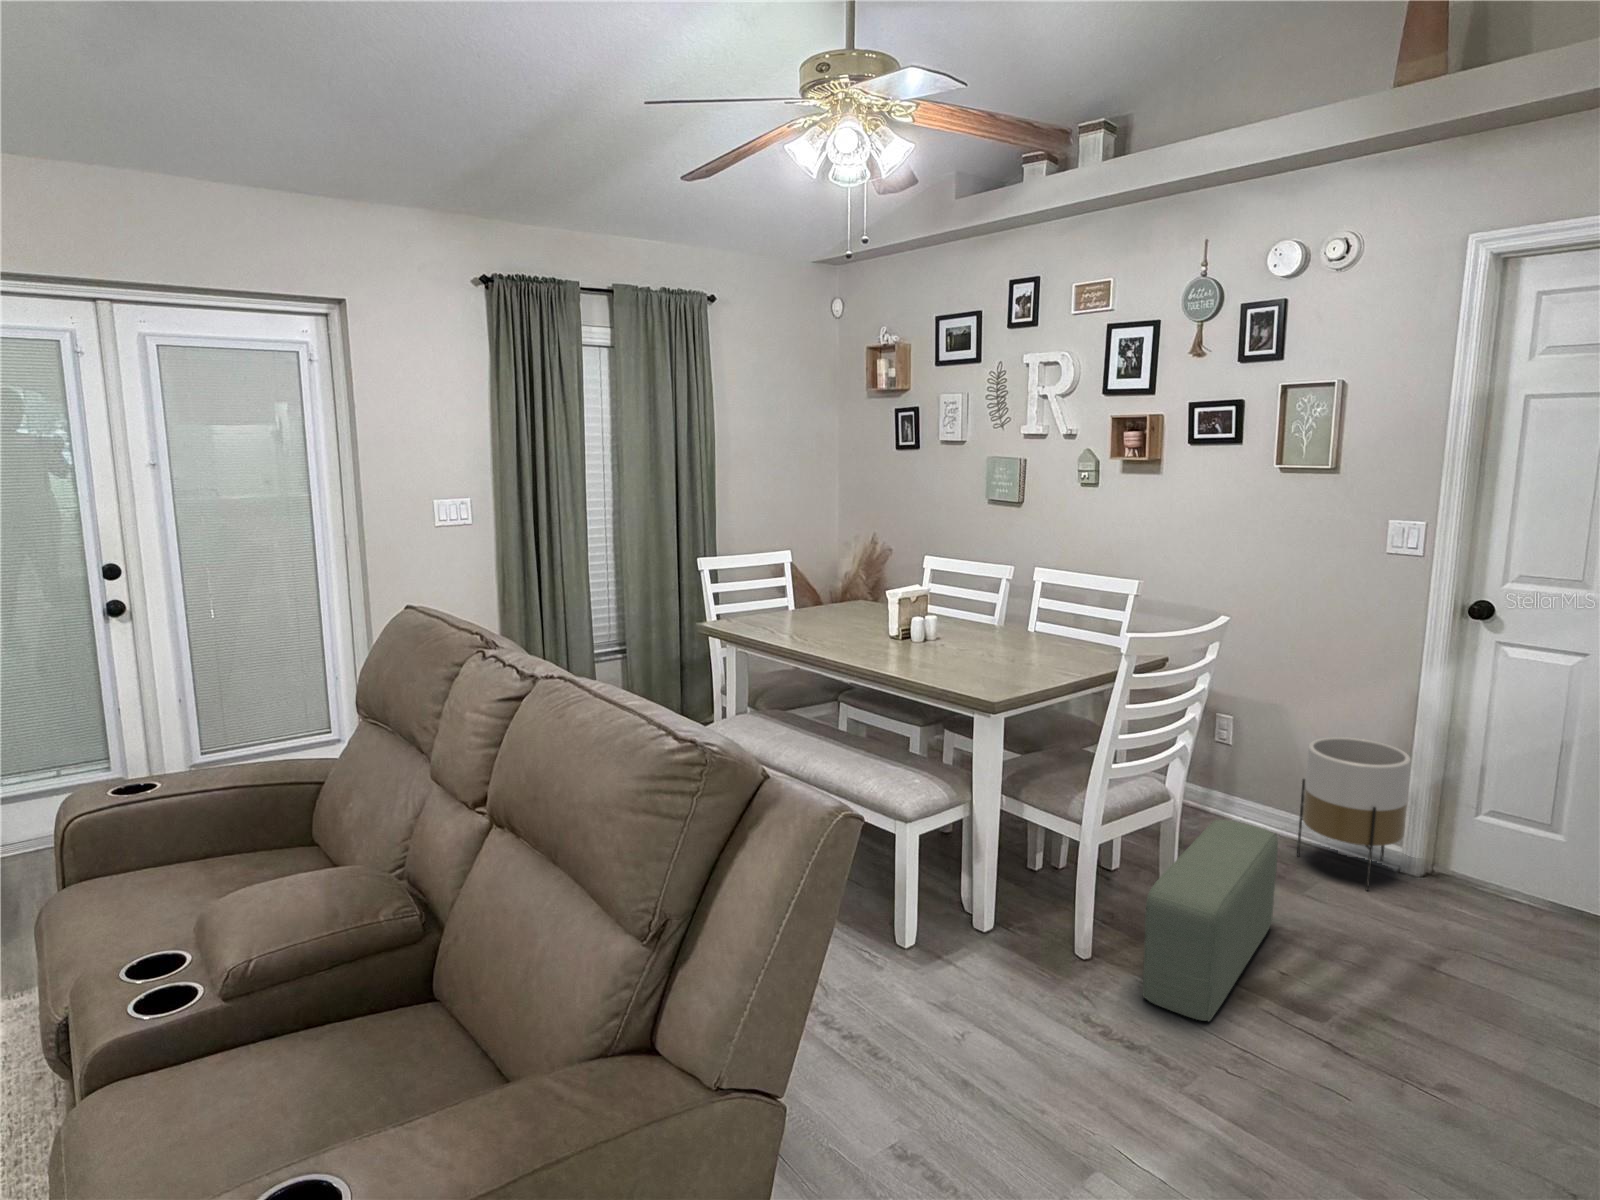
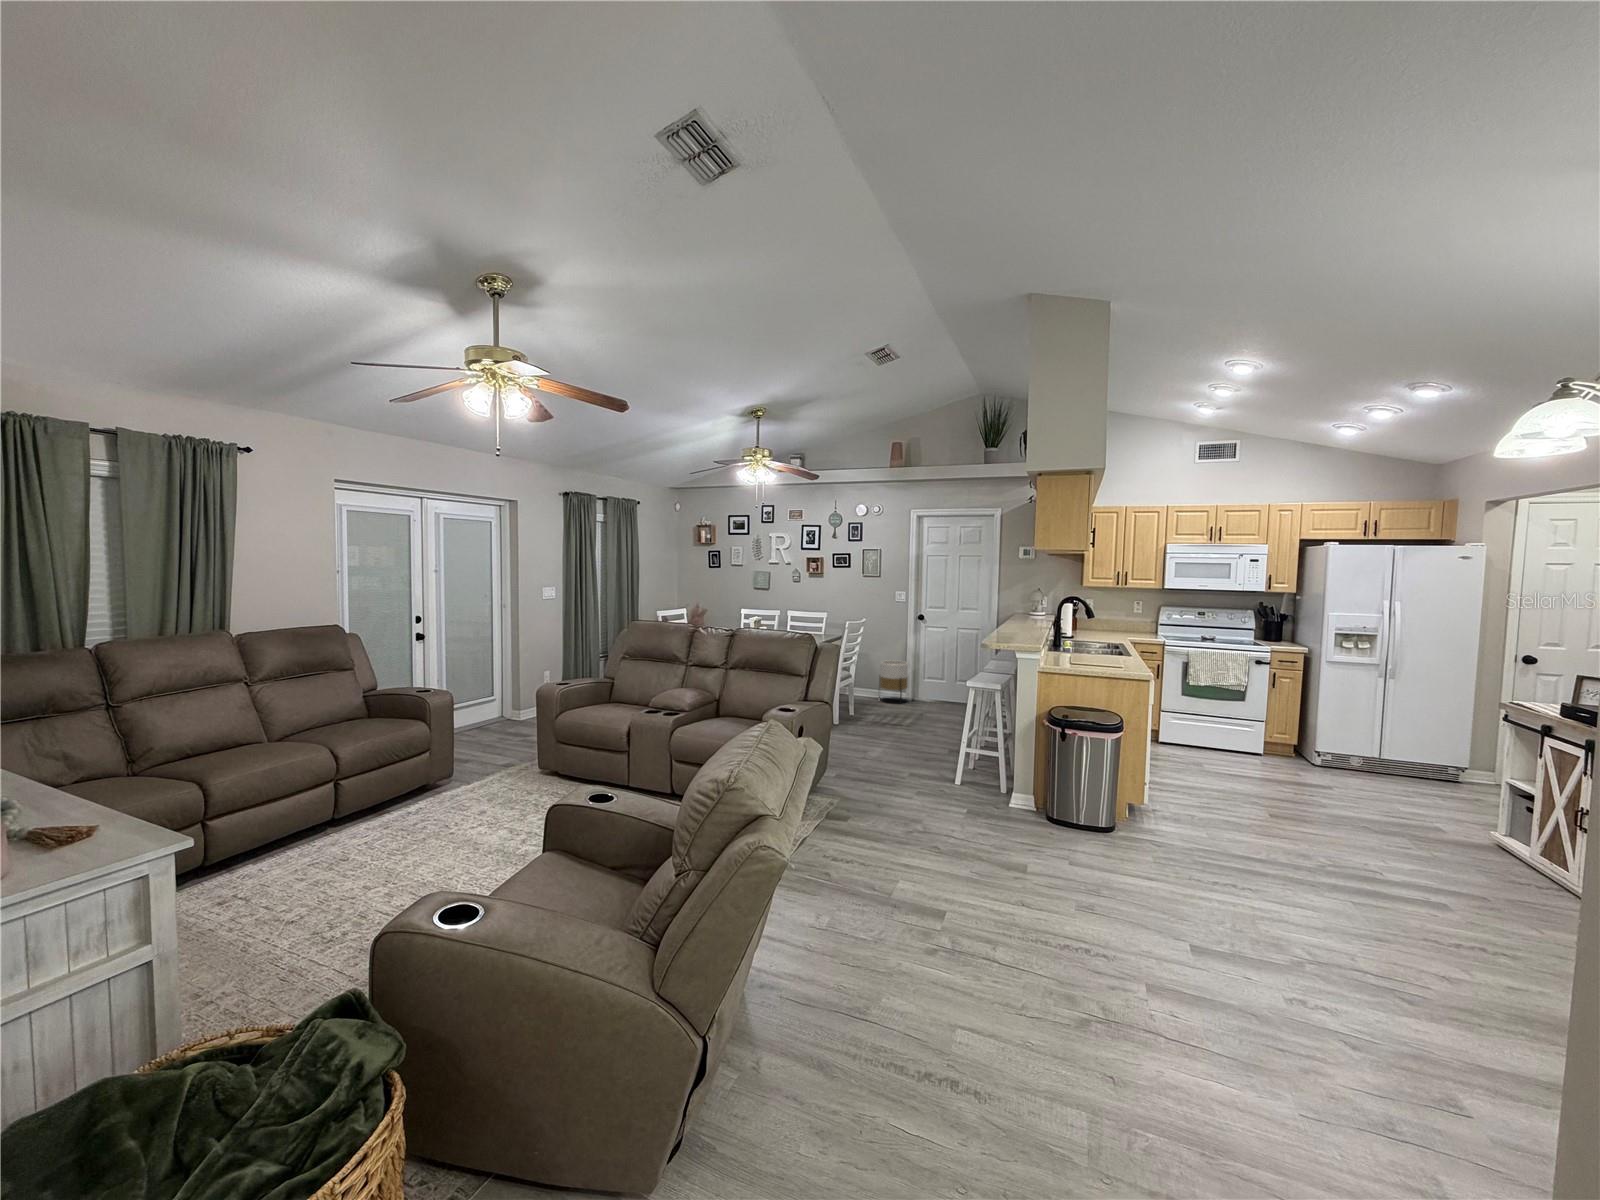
pouf: present [1143,820,1278,1021] -> none [857,681,882,727]

